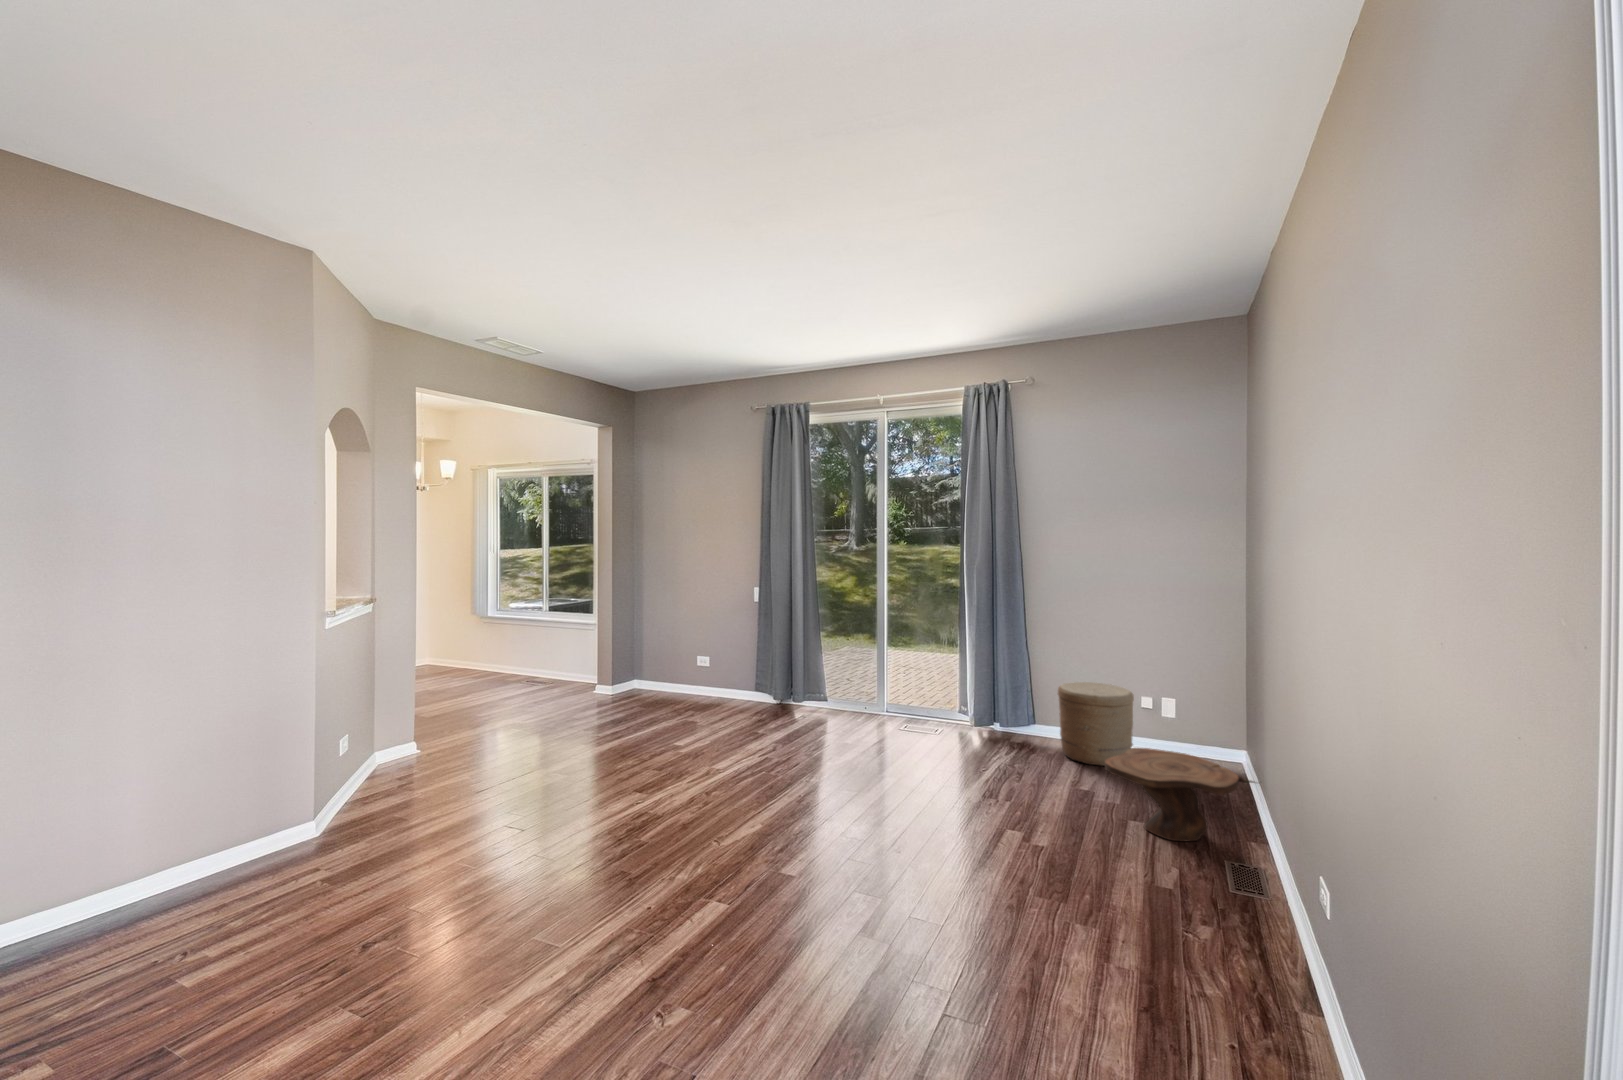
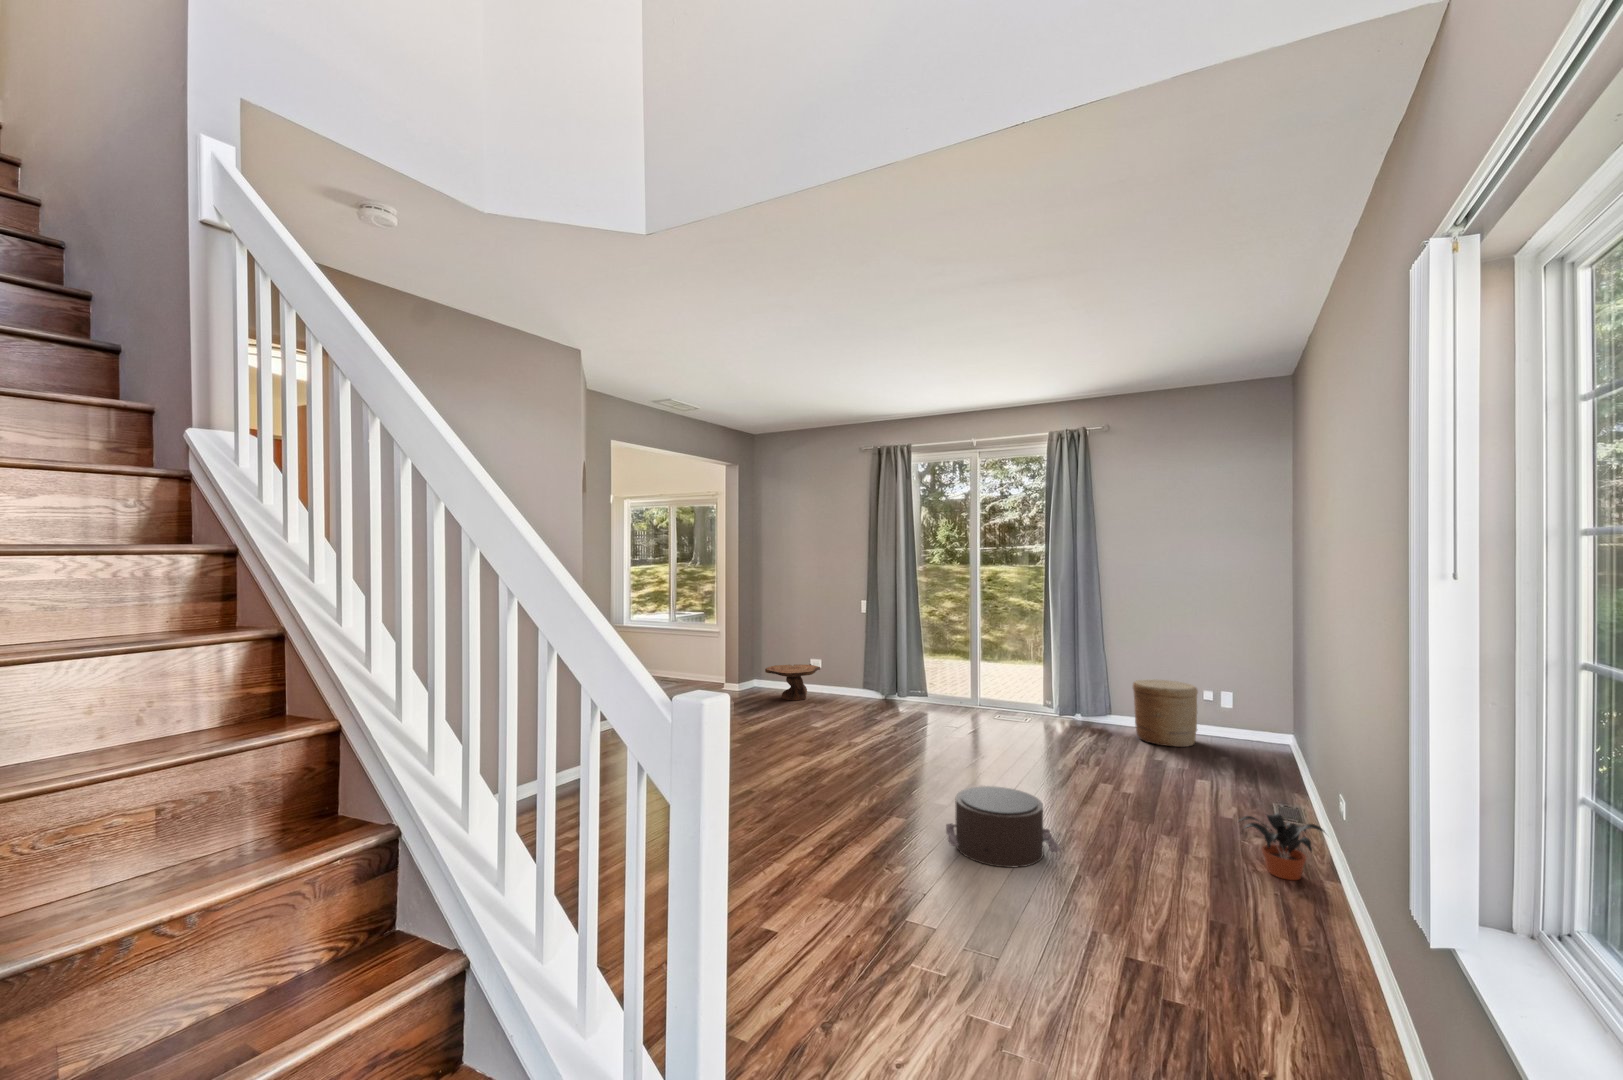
side table: present [1105,748,1254,841] -> present [765,664,820,701]
pouf: none [758,862,922,1006] -> present [946,786,1060,868]
potted plant: none [1176,905,1316,1018] -> present [1239,813,1325,880]

